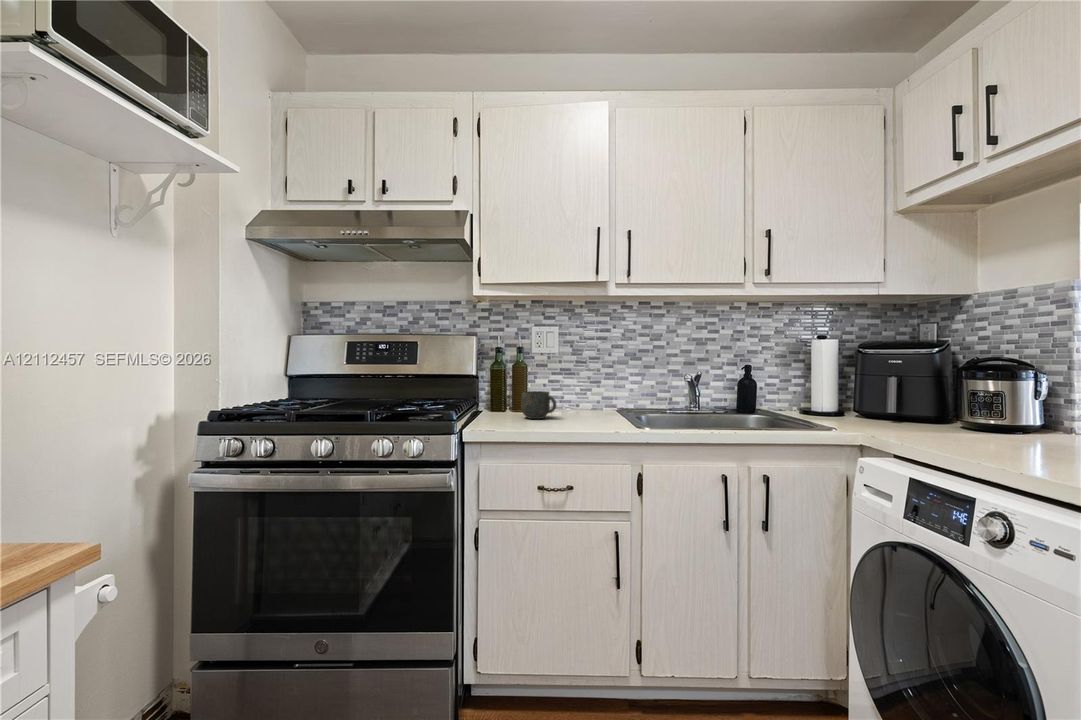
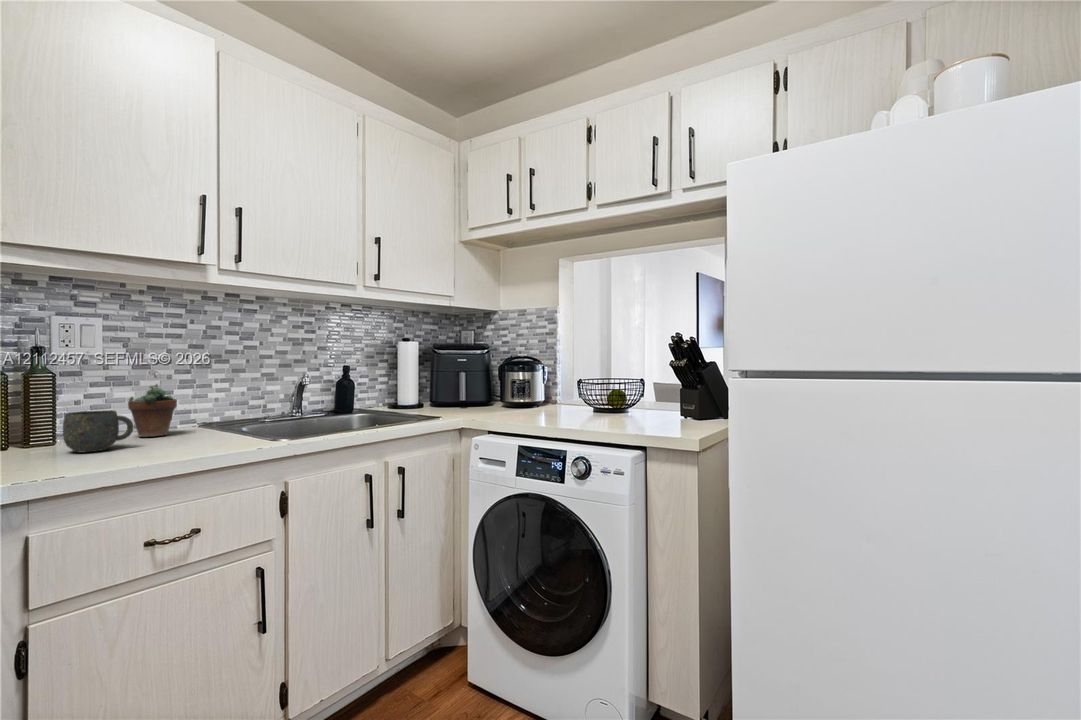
succulent plant: none [566,365,595,414] -> present [128,372,177,437]

